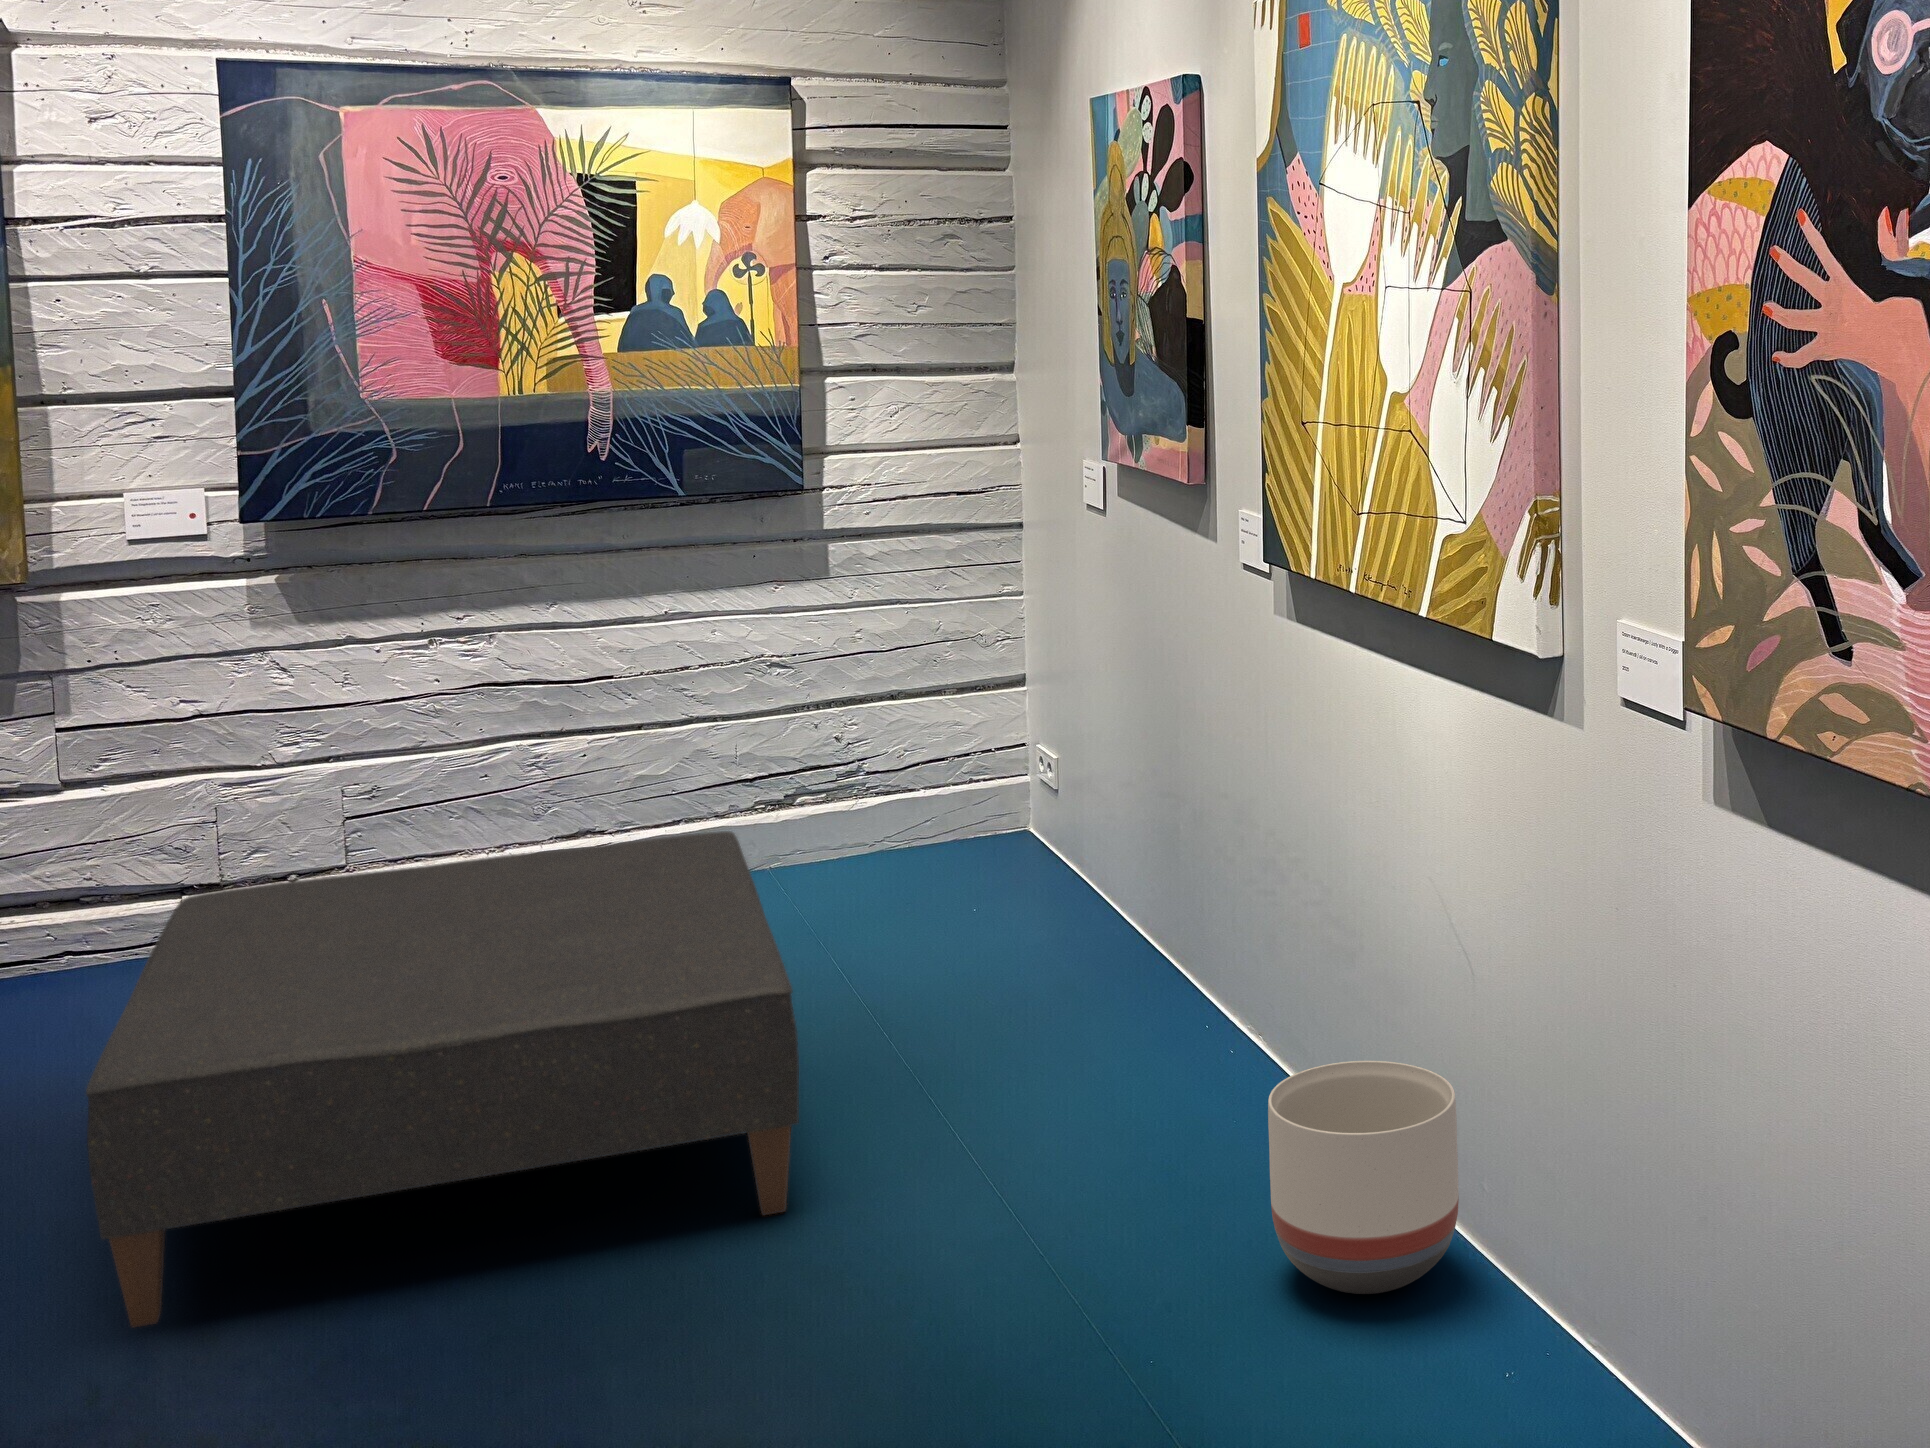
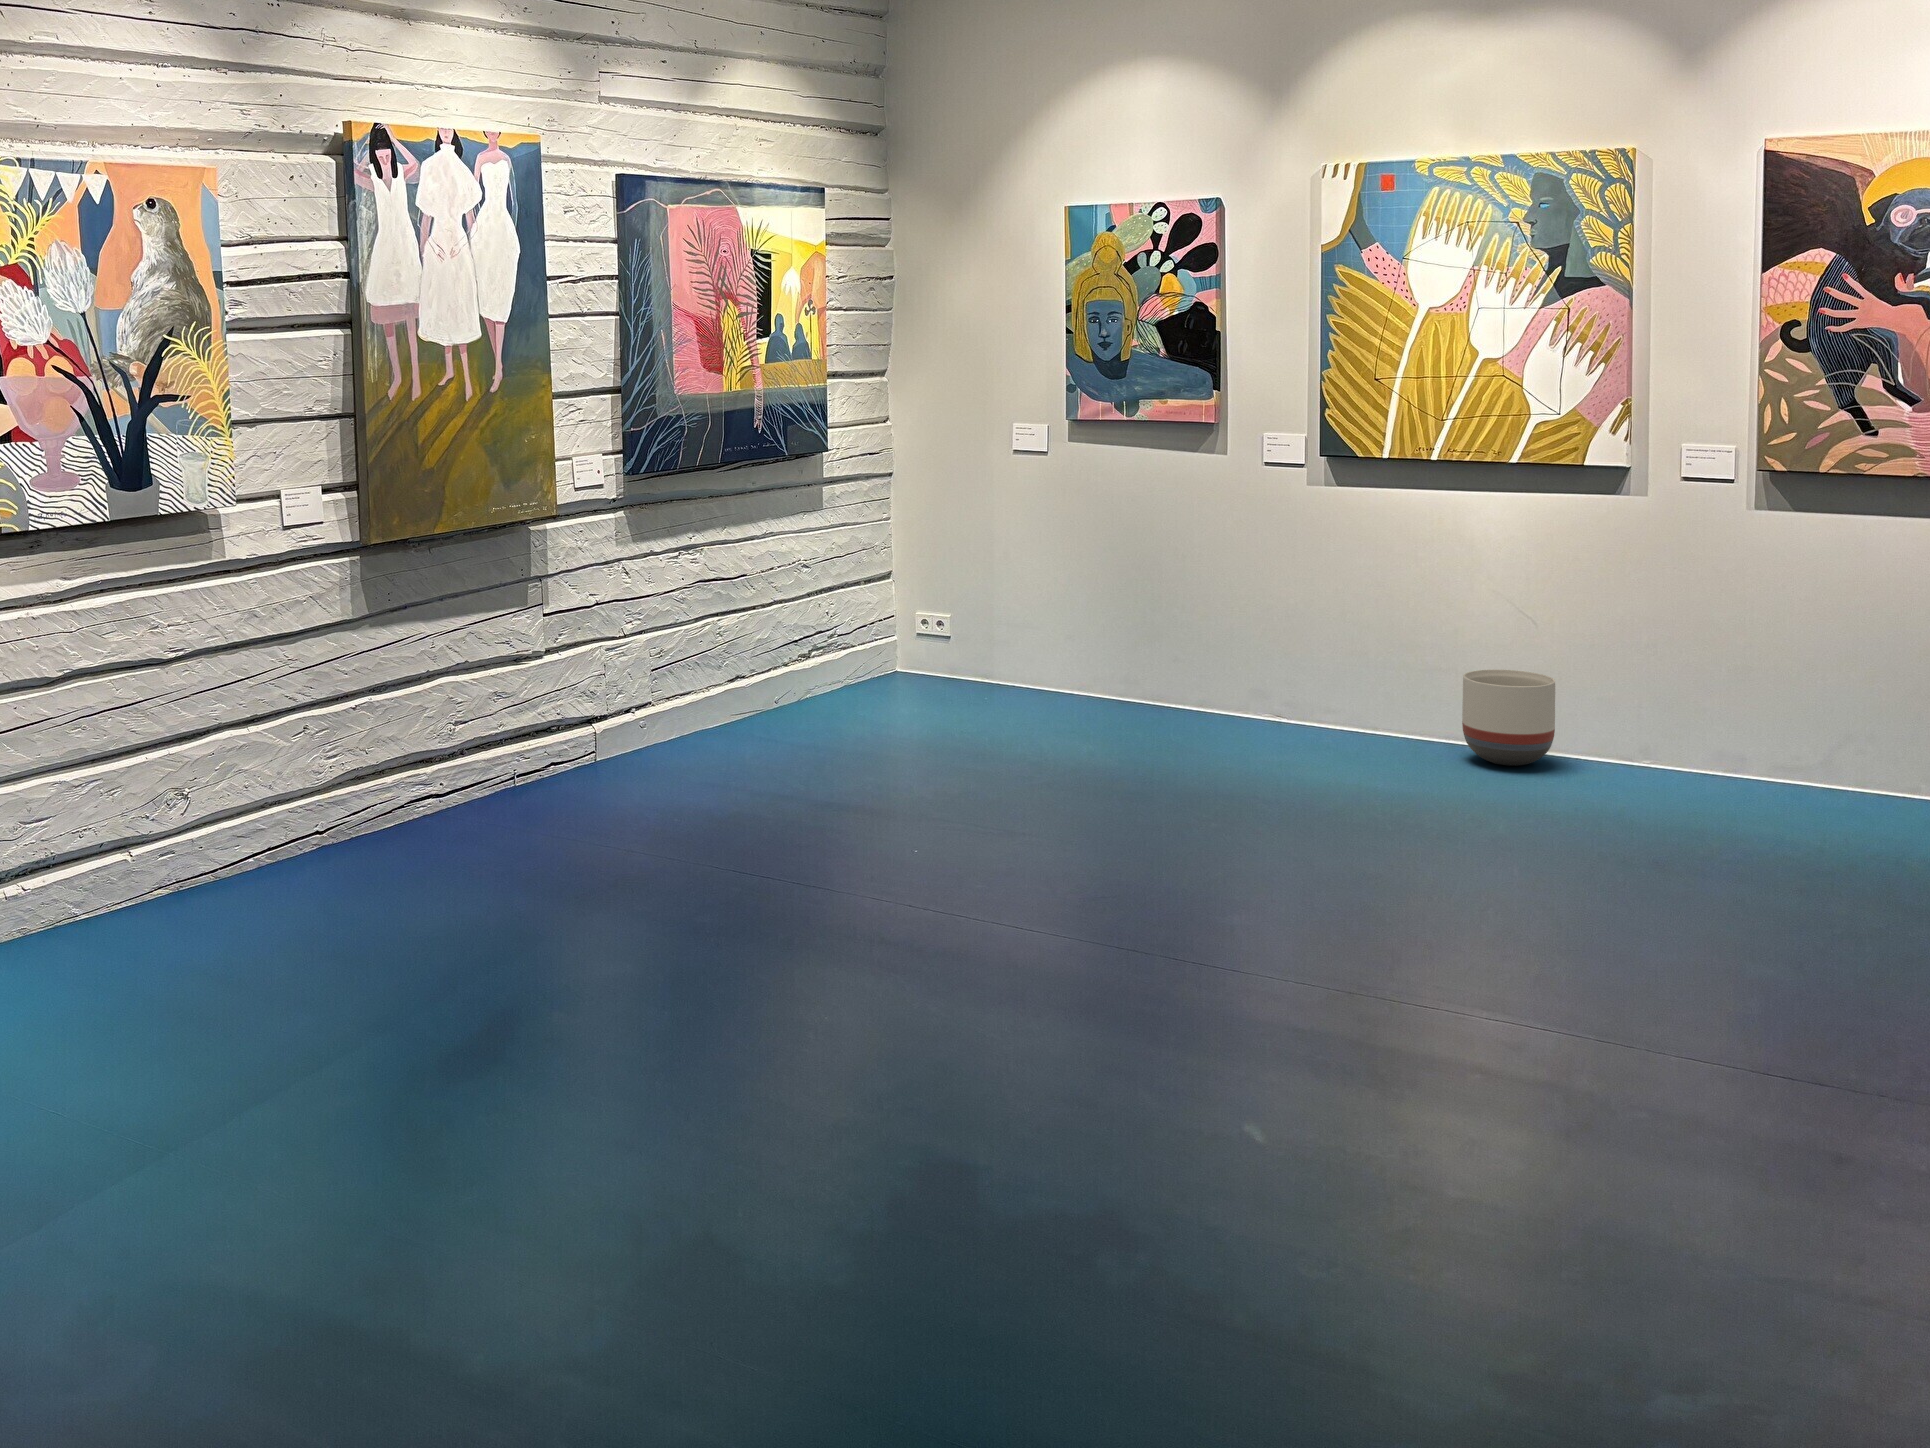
ottoman: present [86,831,799,1327] -> none [794,633,1248,853]

